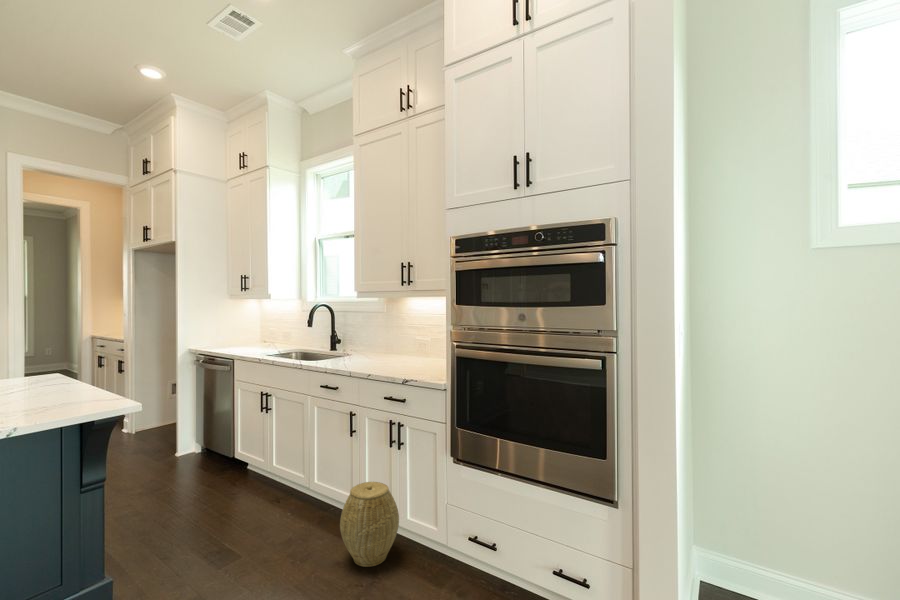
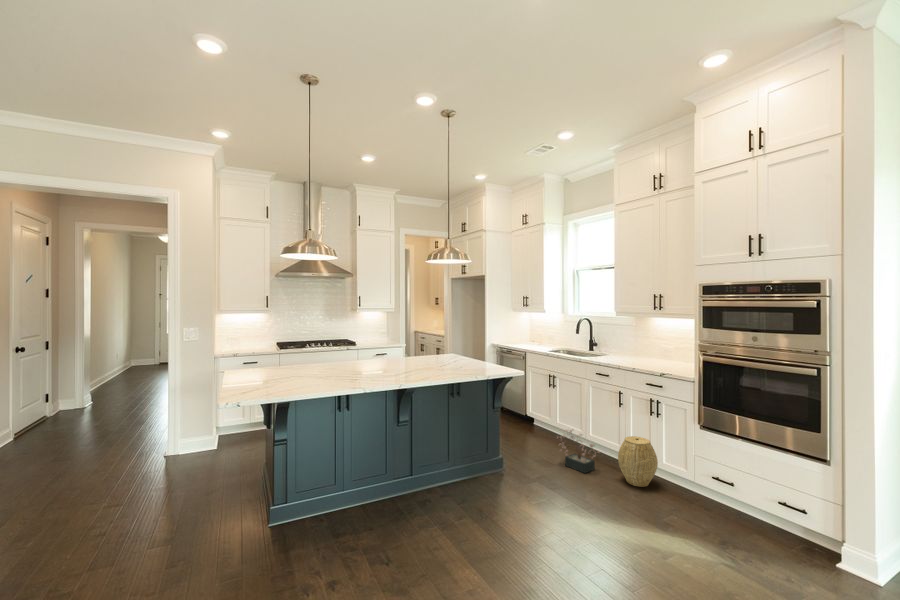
decorative plant: none [246,480,318,559] -> present [559,430,599,473]

